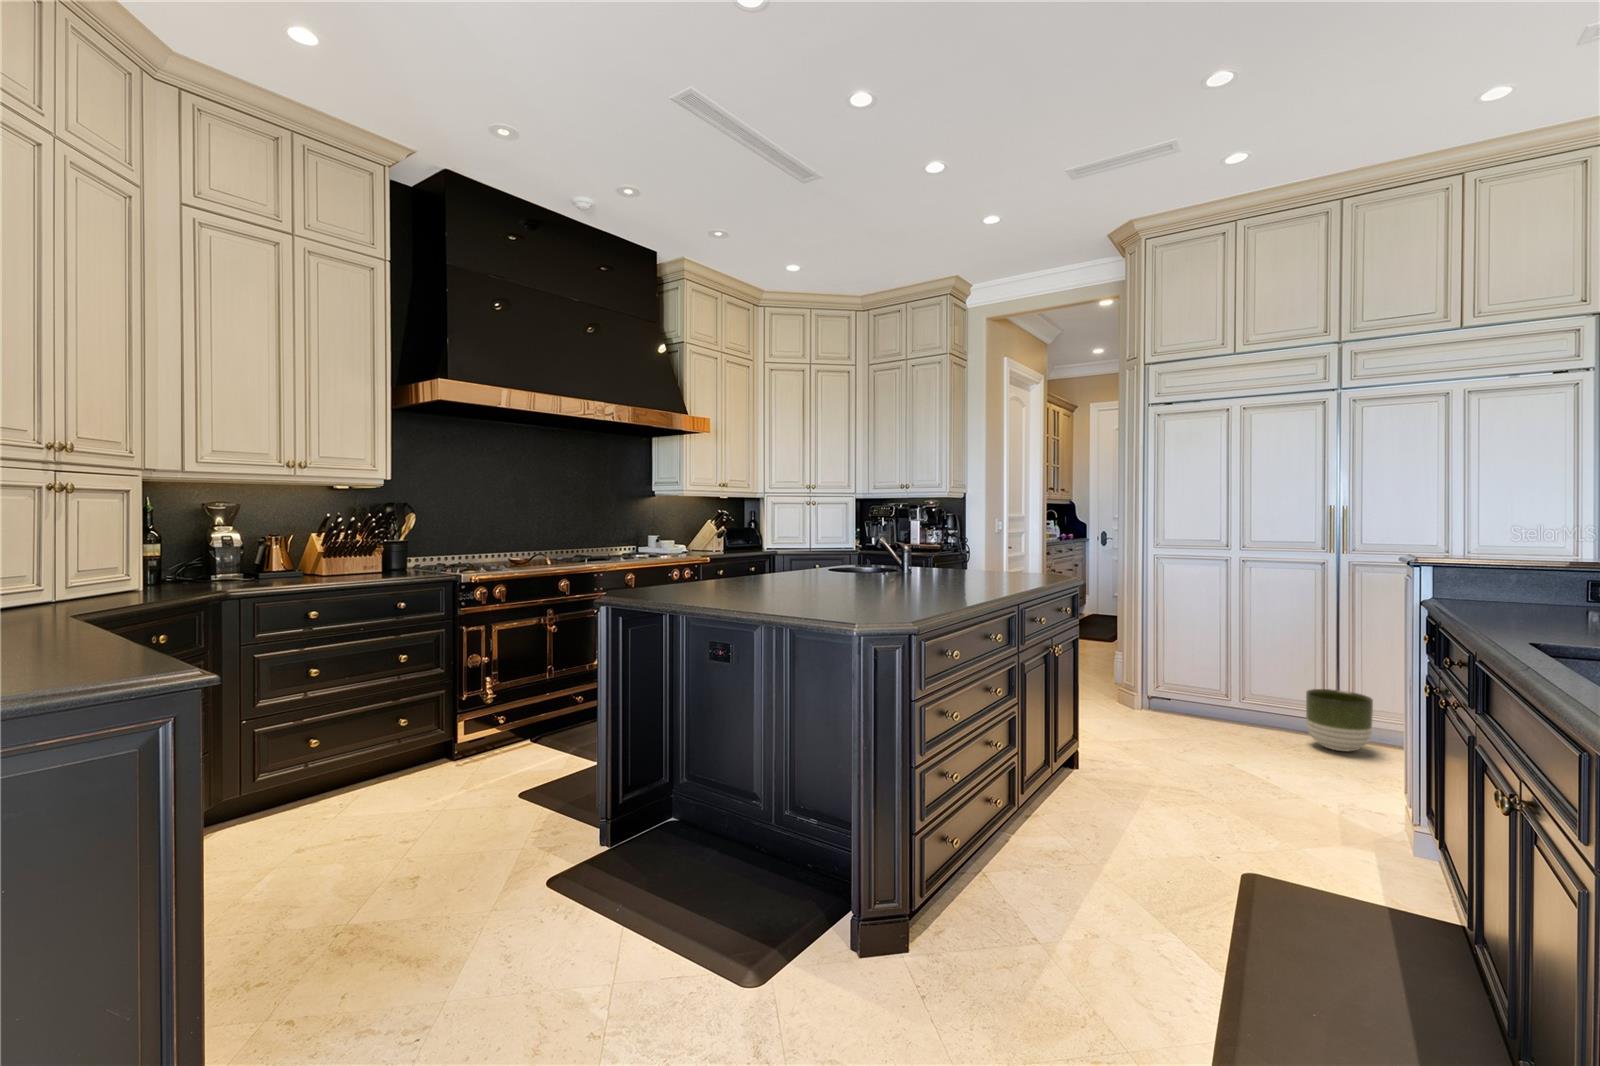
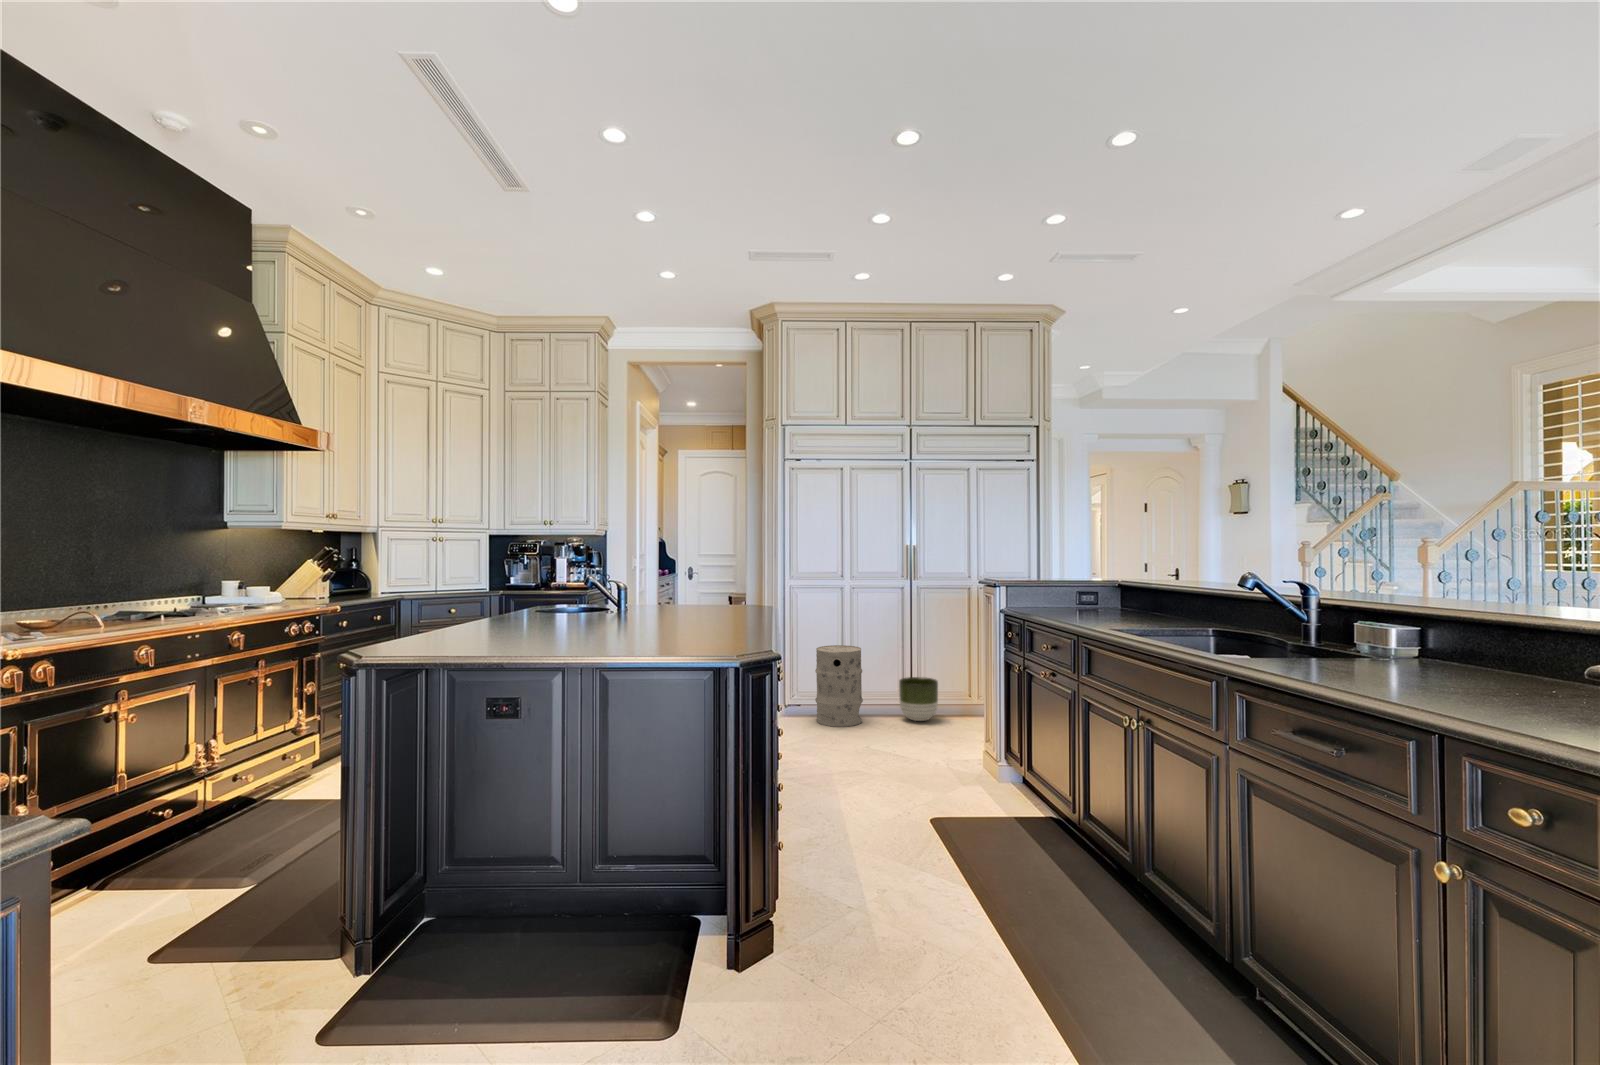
trash can: none [1178,635,1247,738] -> present [815,645,863,727]

